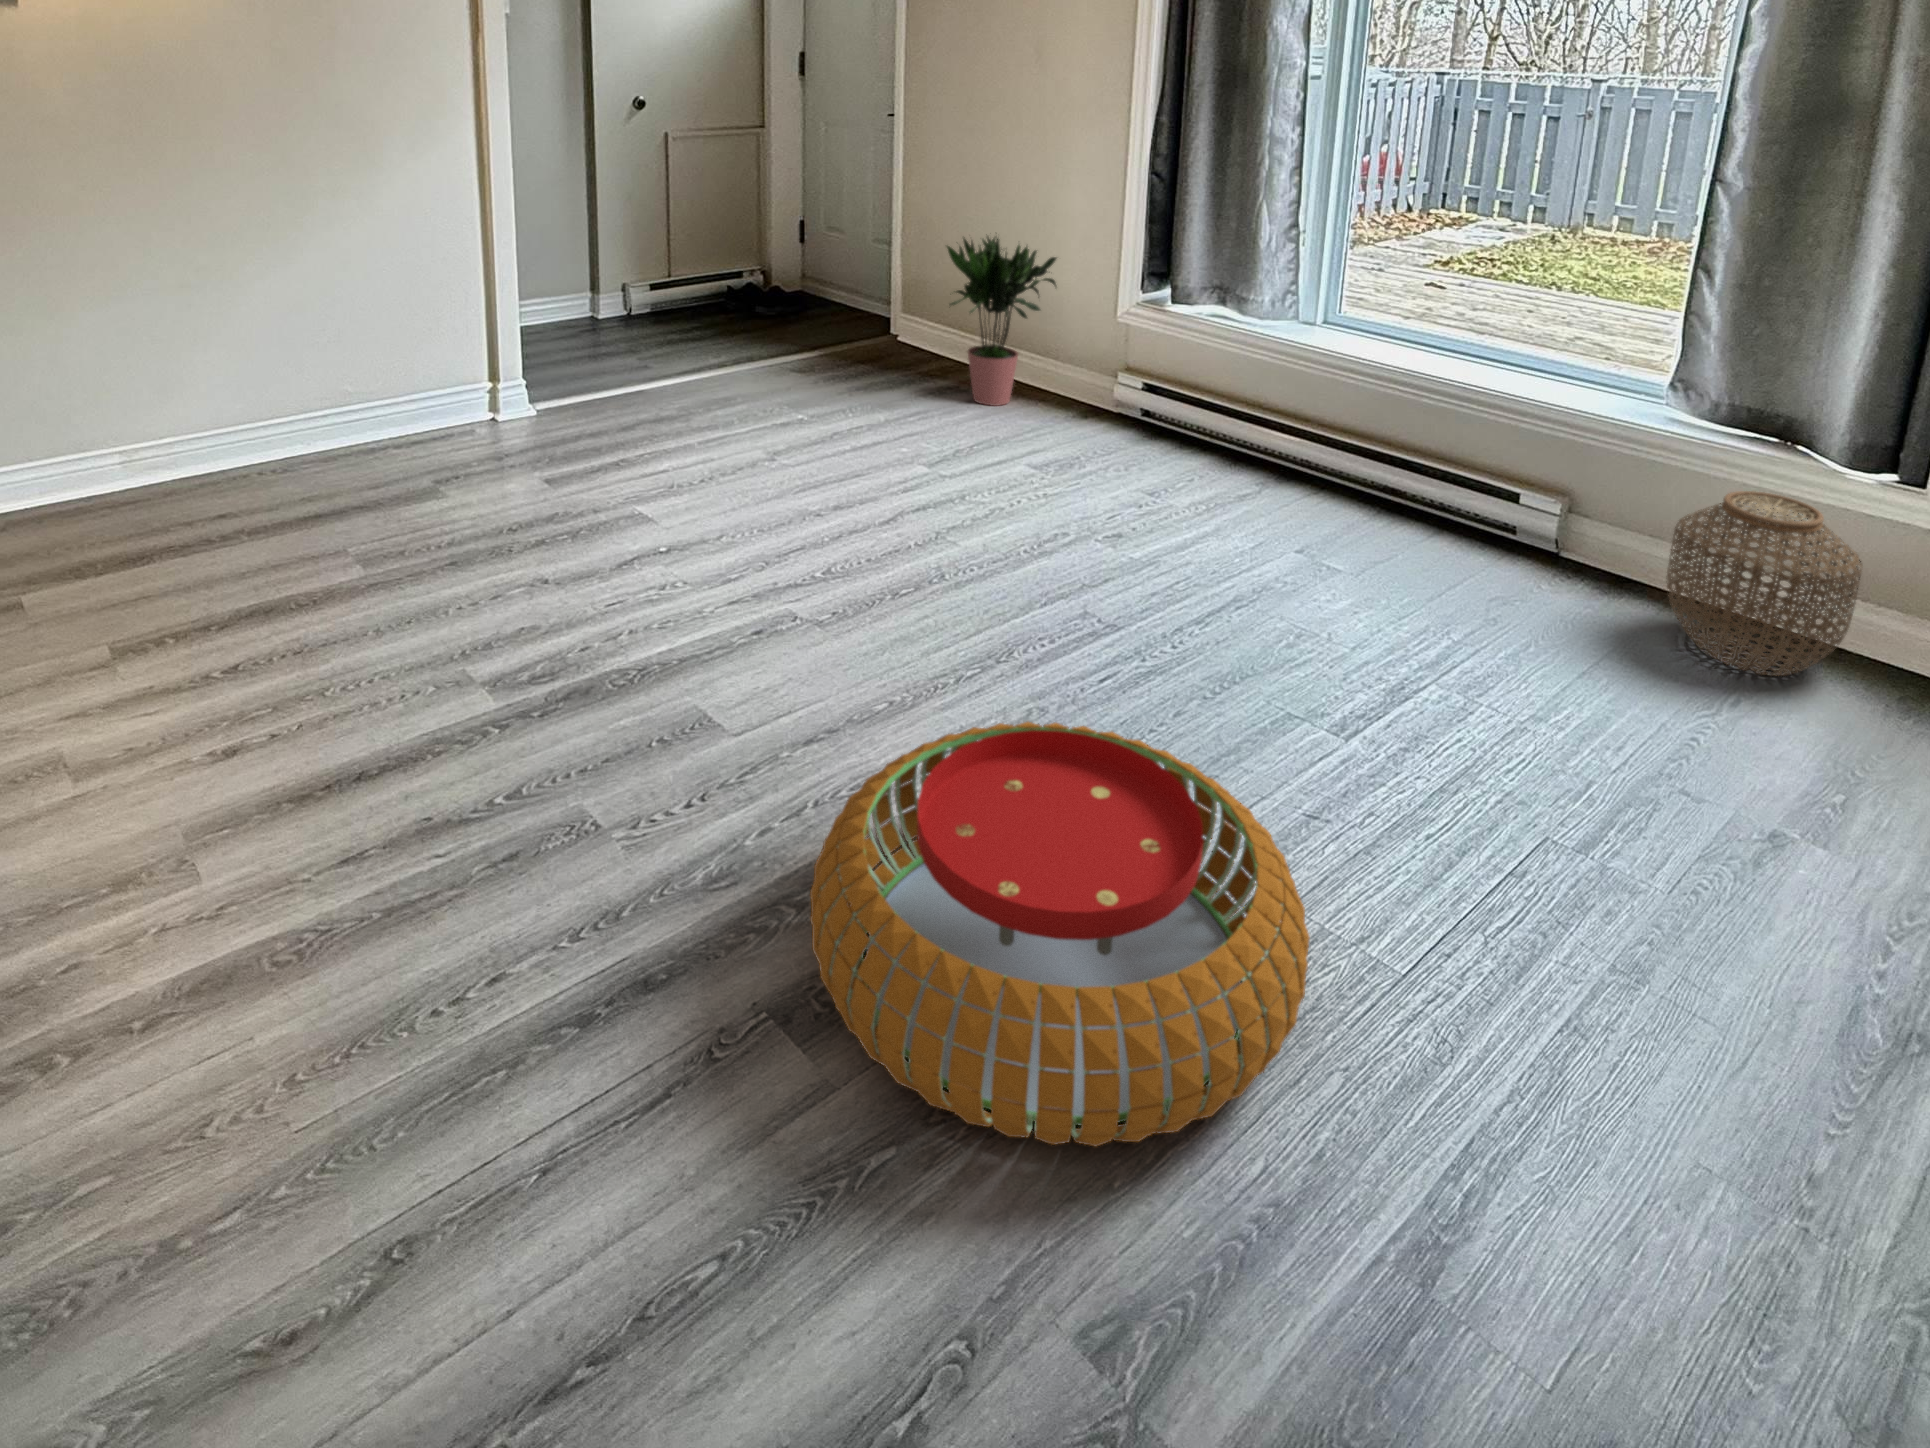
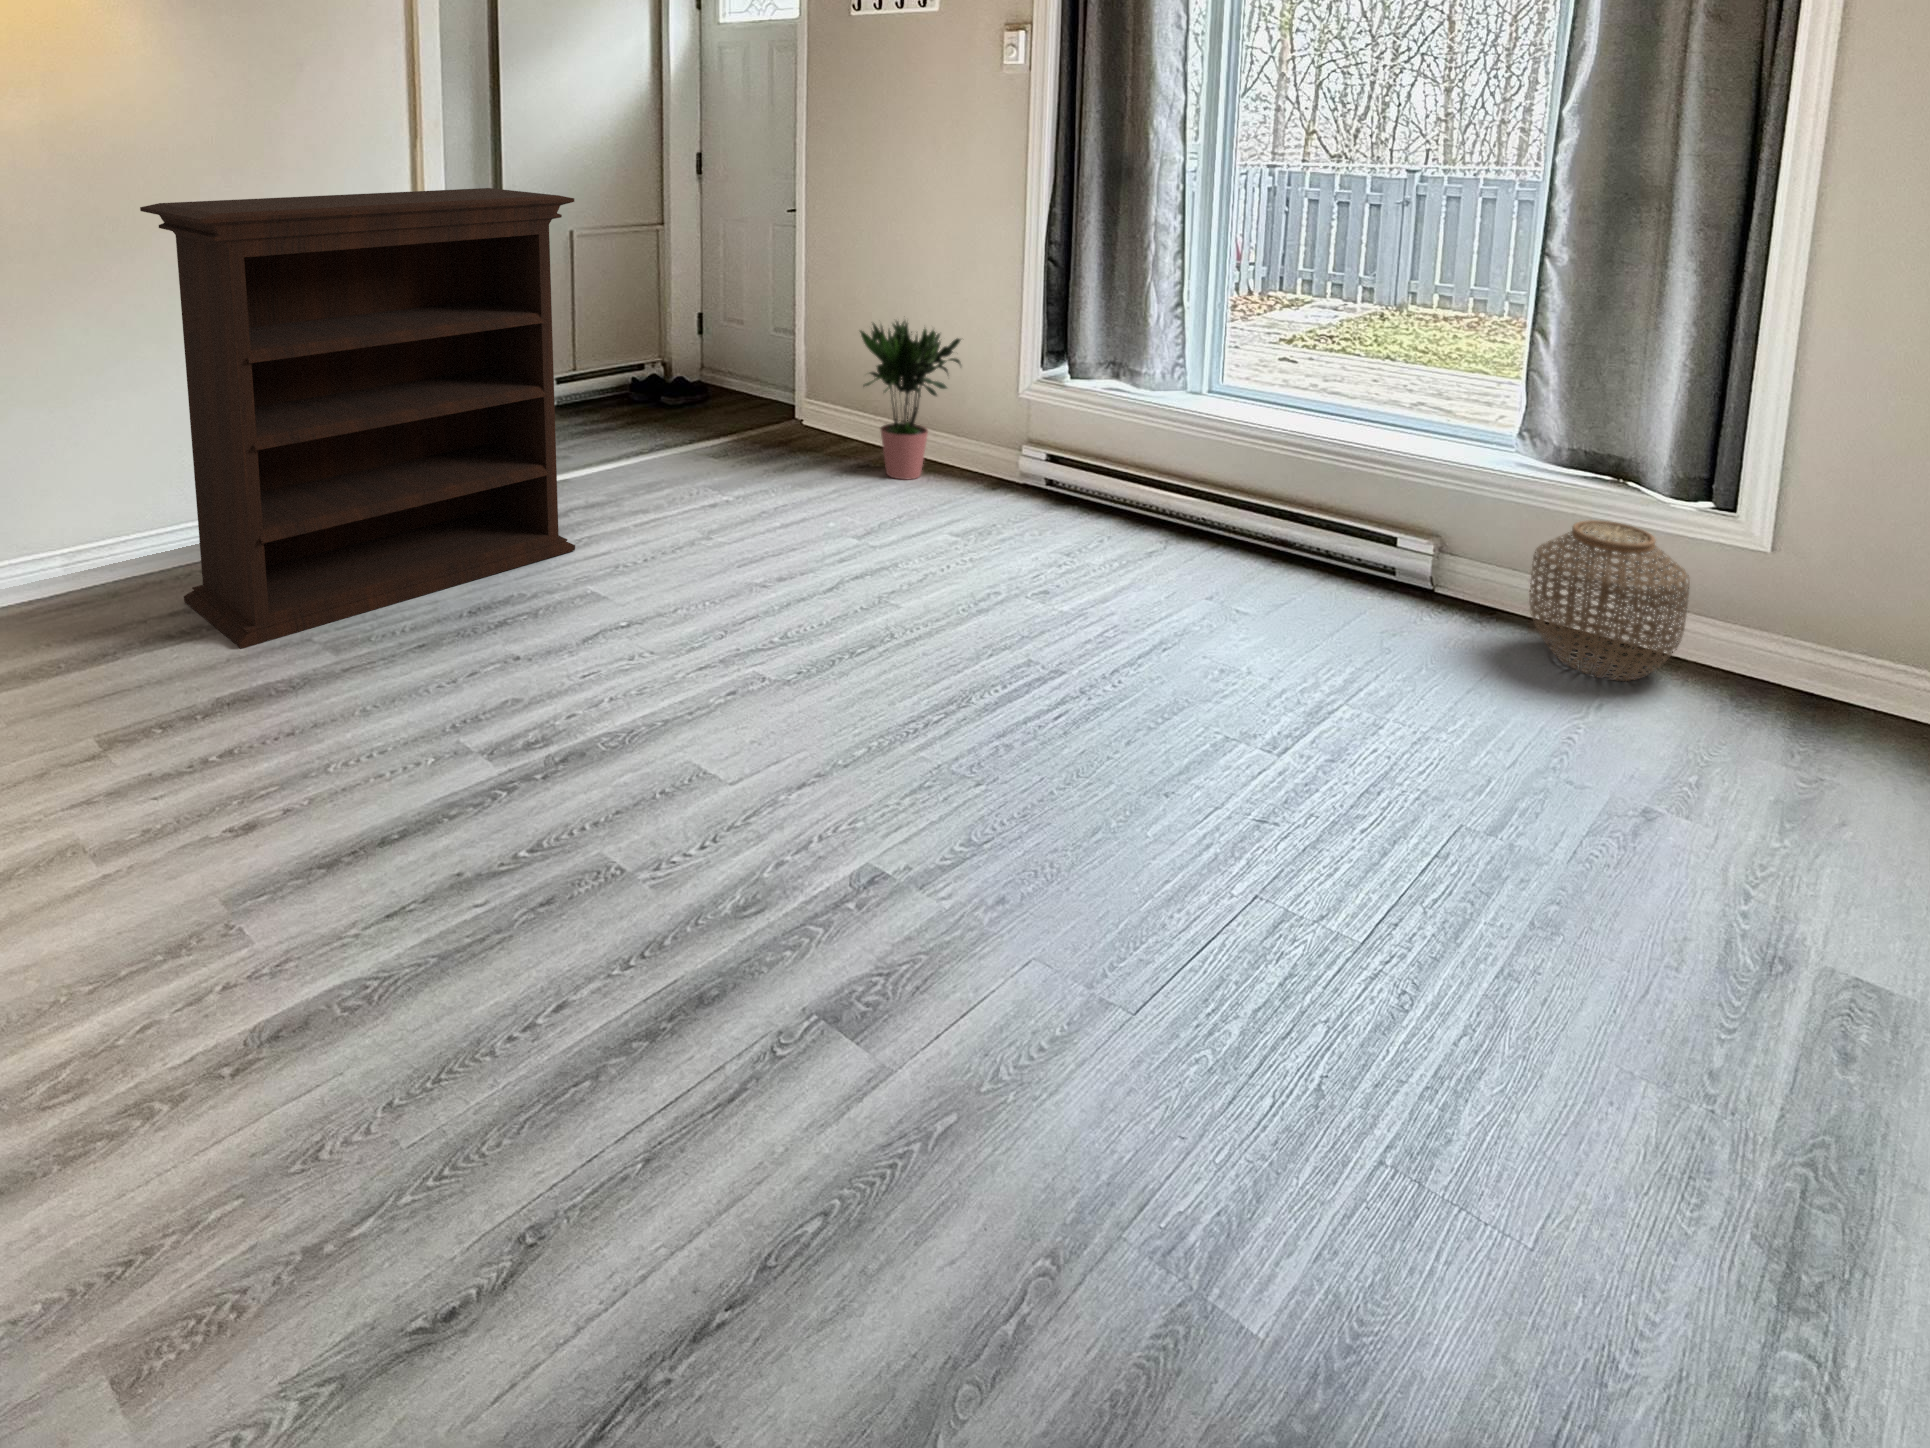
bookshelf: none [171,86,631,559] -> present [140,188,575,649]
pouf: present [810,722,1310,1146] -> none [846,744,1290,1098]

